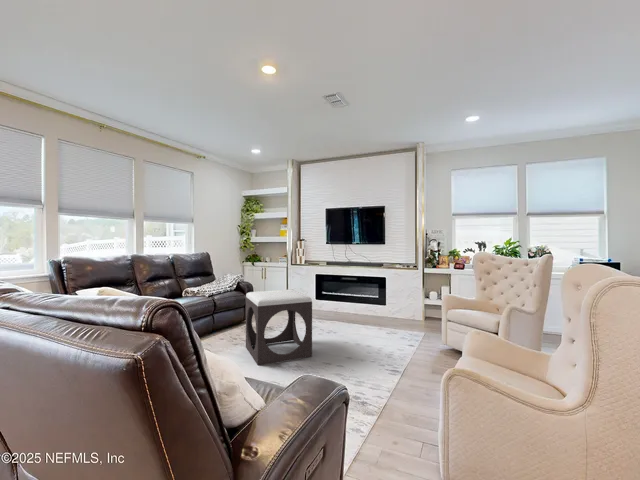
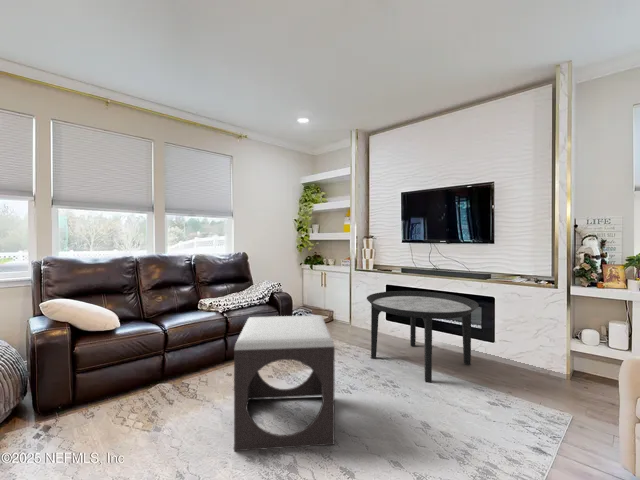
round table: none [309,277,378,330] -> present [367,291,479,383]

